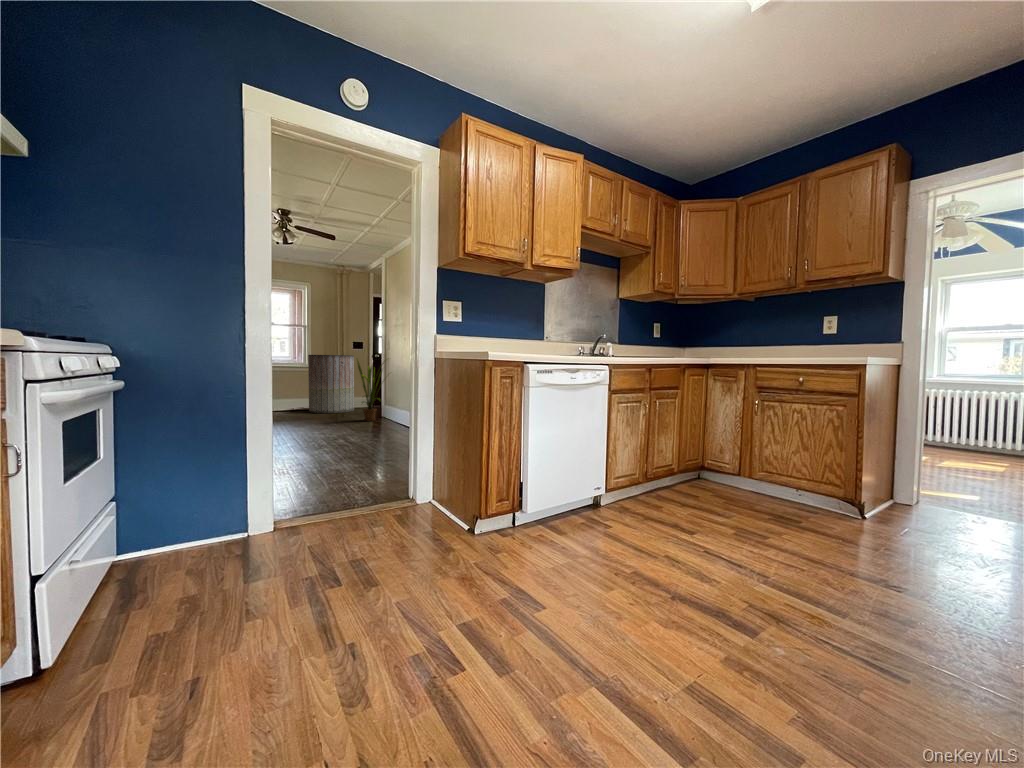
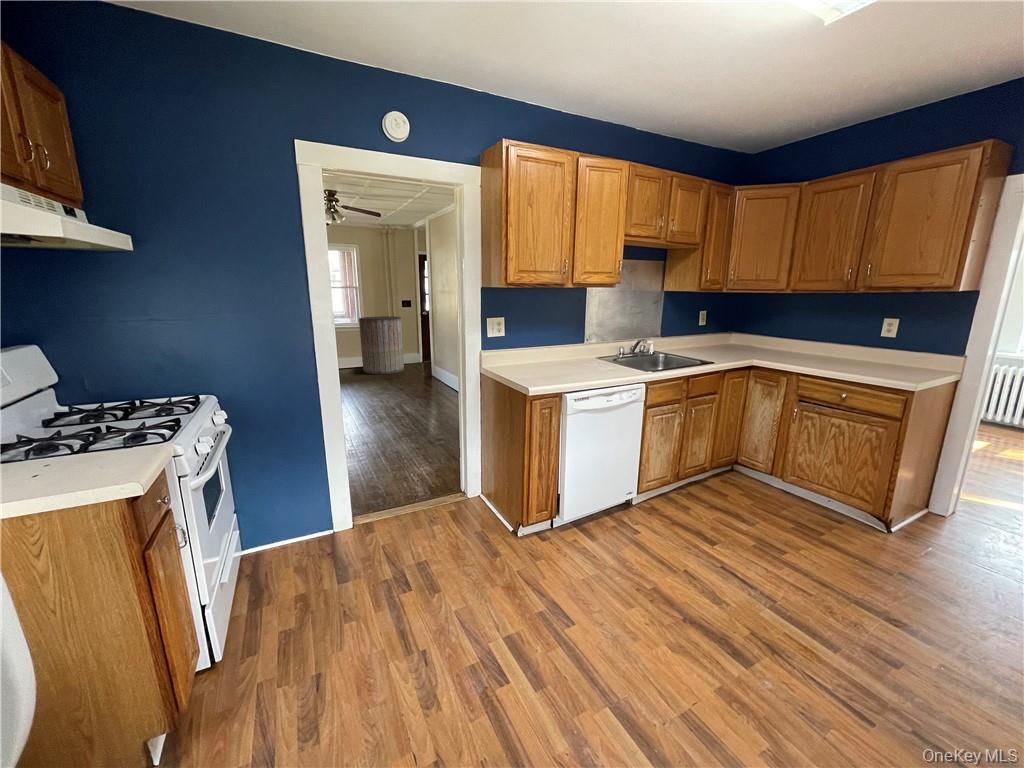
house plant: present [357,360,384,421] -> none [404,325,439,386]

